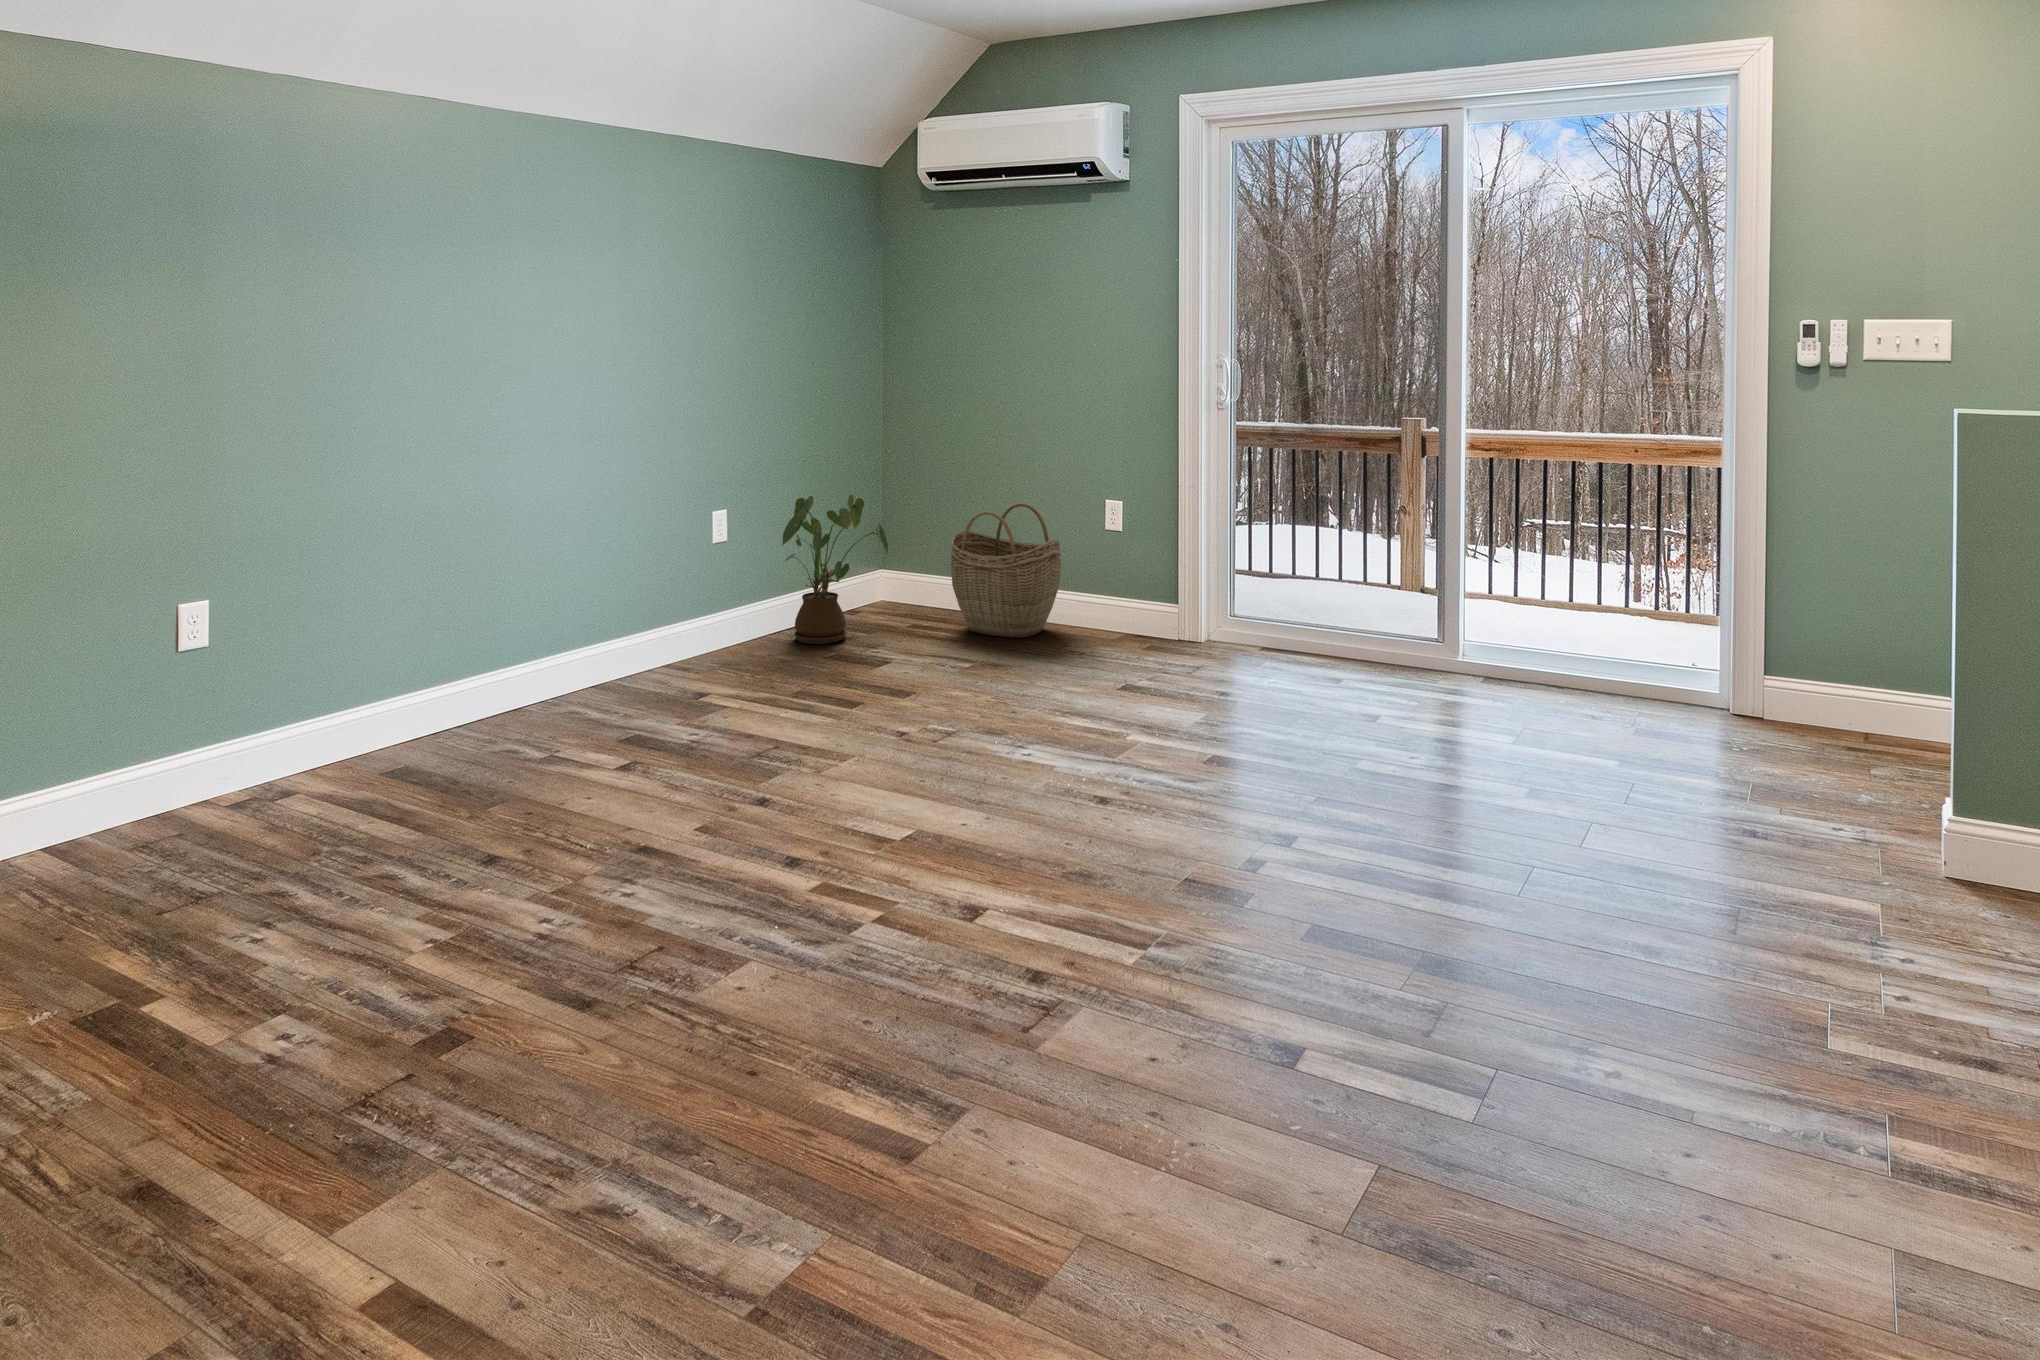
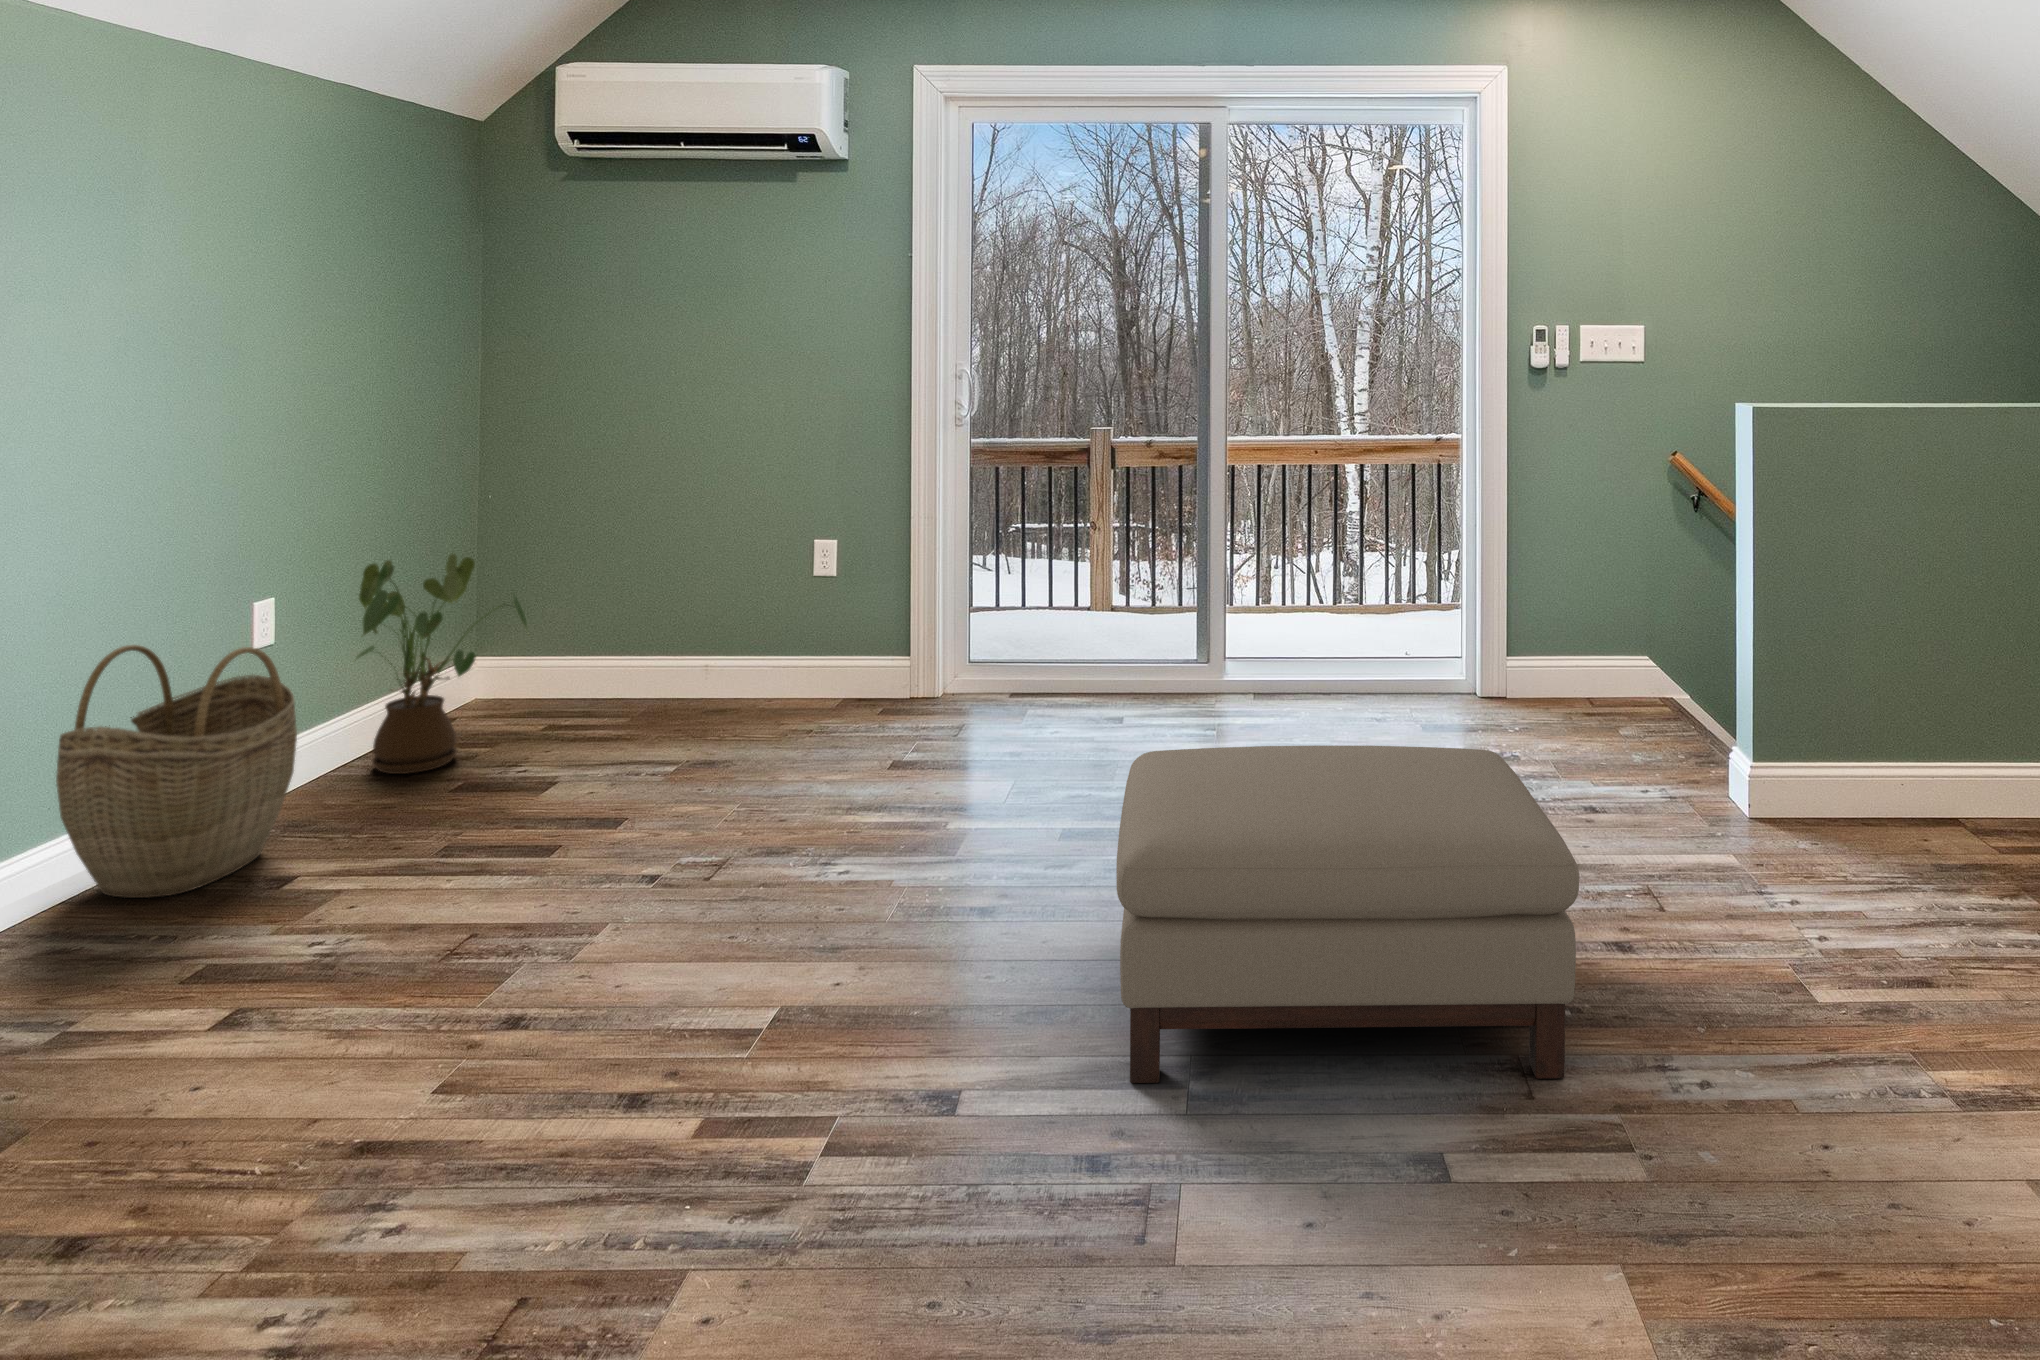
woven basket: present [951,503,1061,638] -> present [56,645,297,898]
ottoman: none [1094,687,1529,1029] -> present [1116,745,1579,1083]

